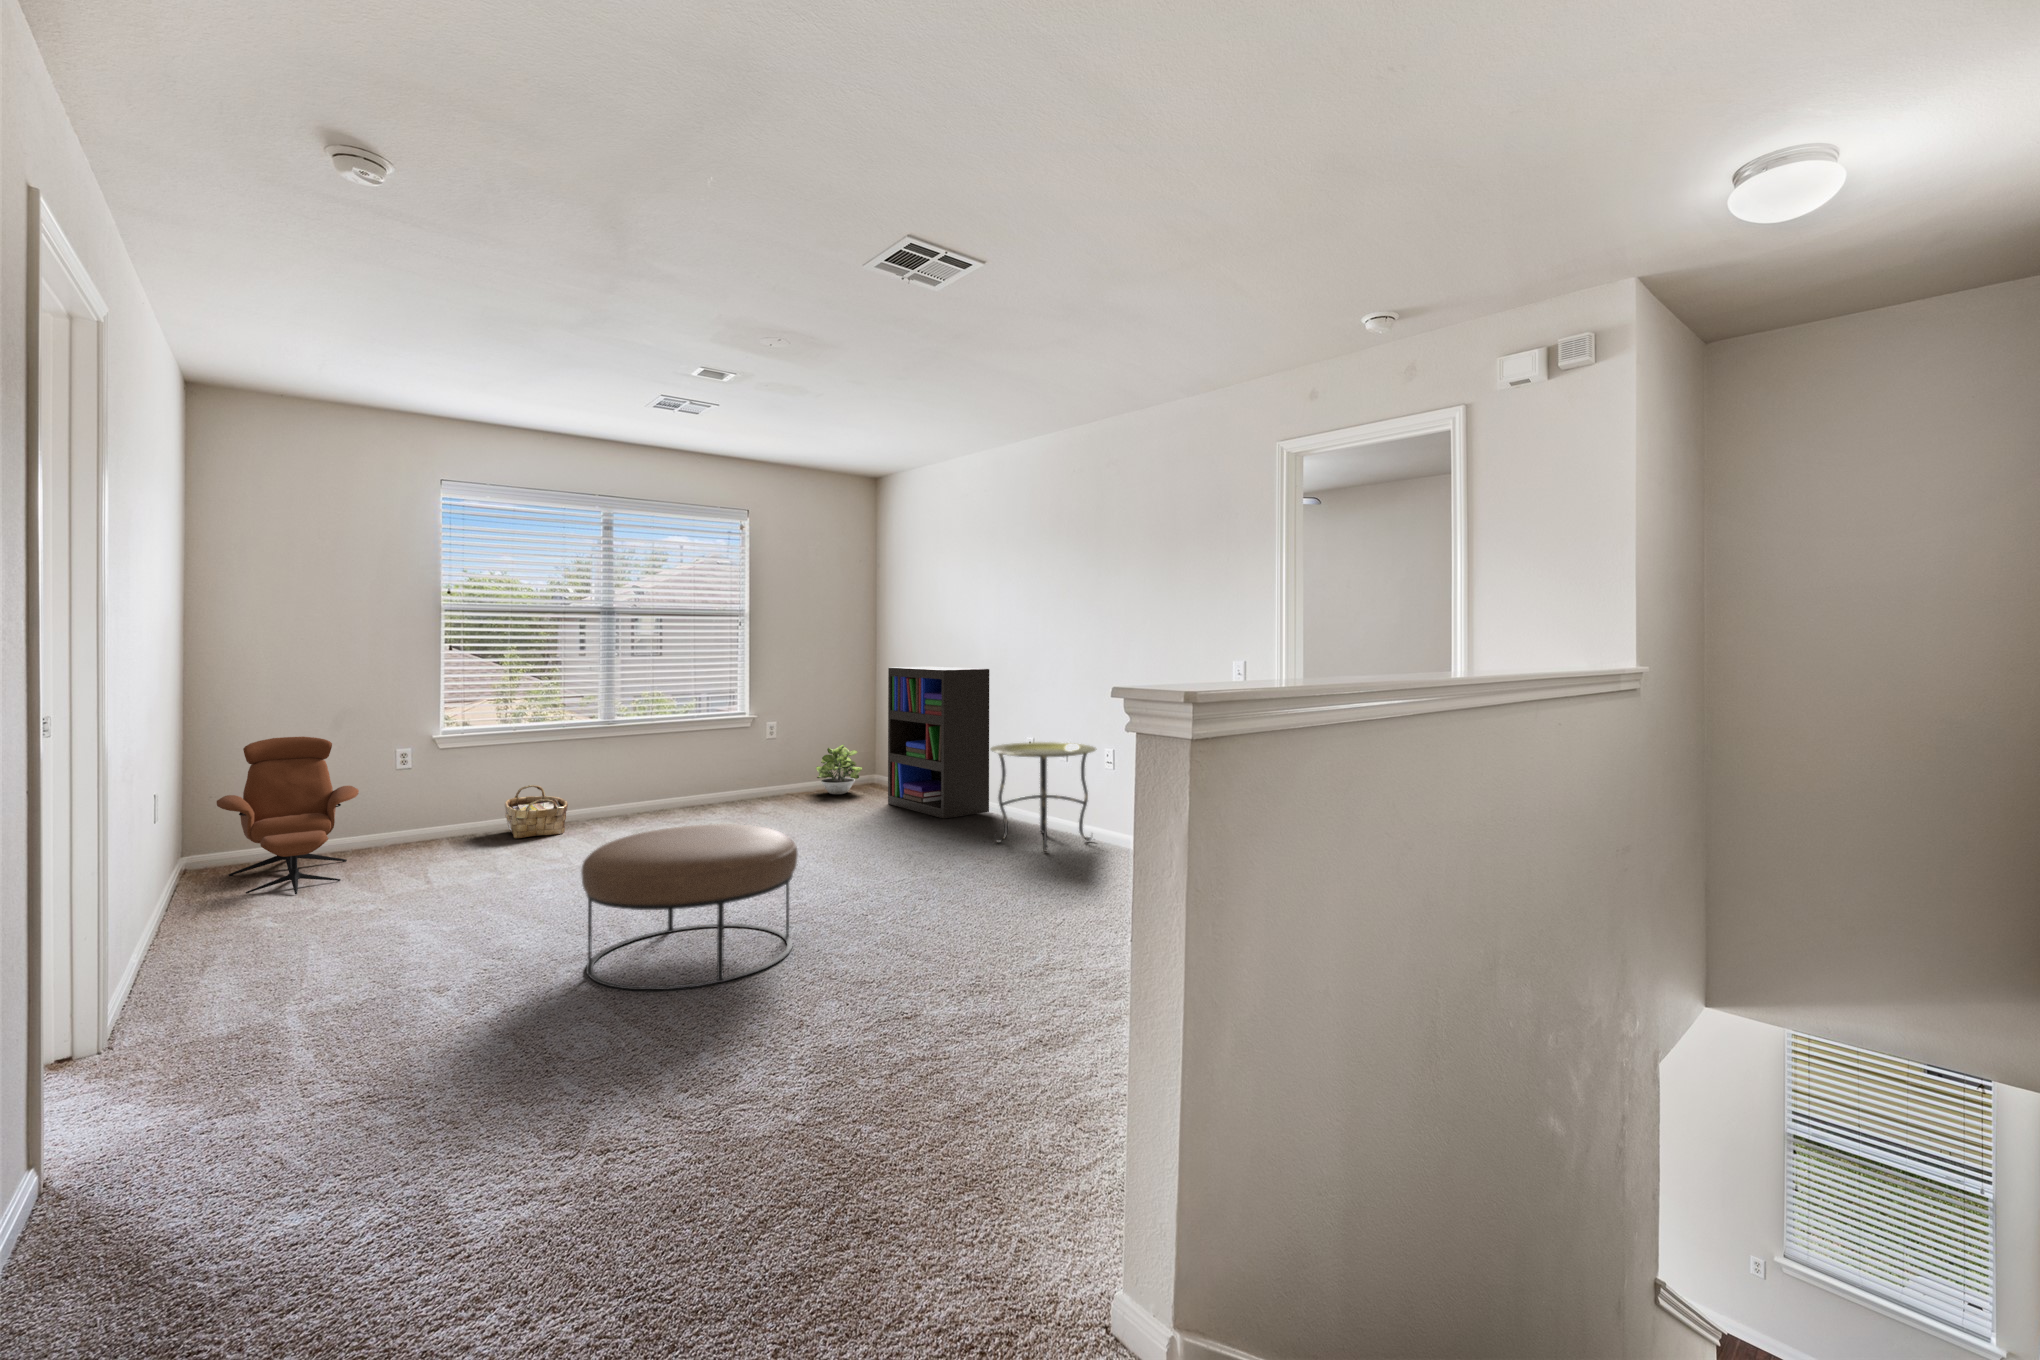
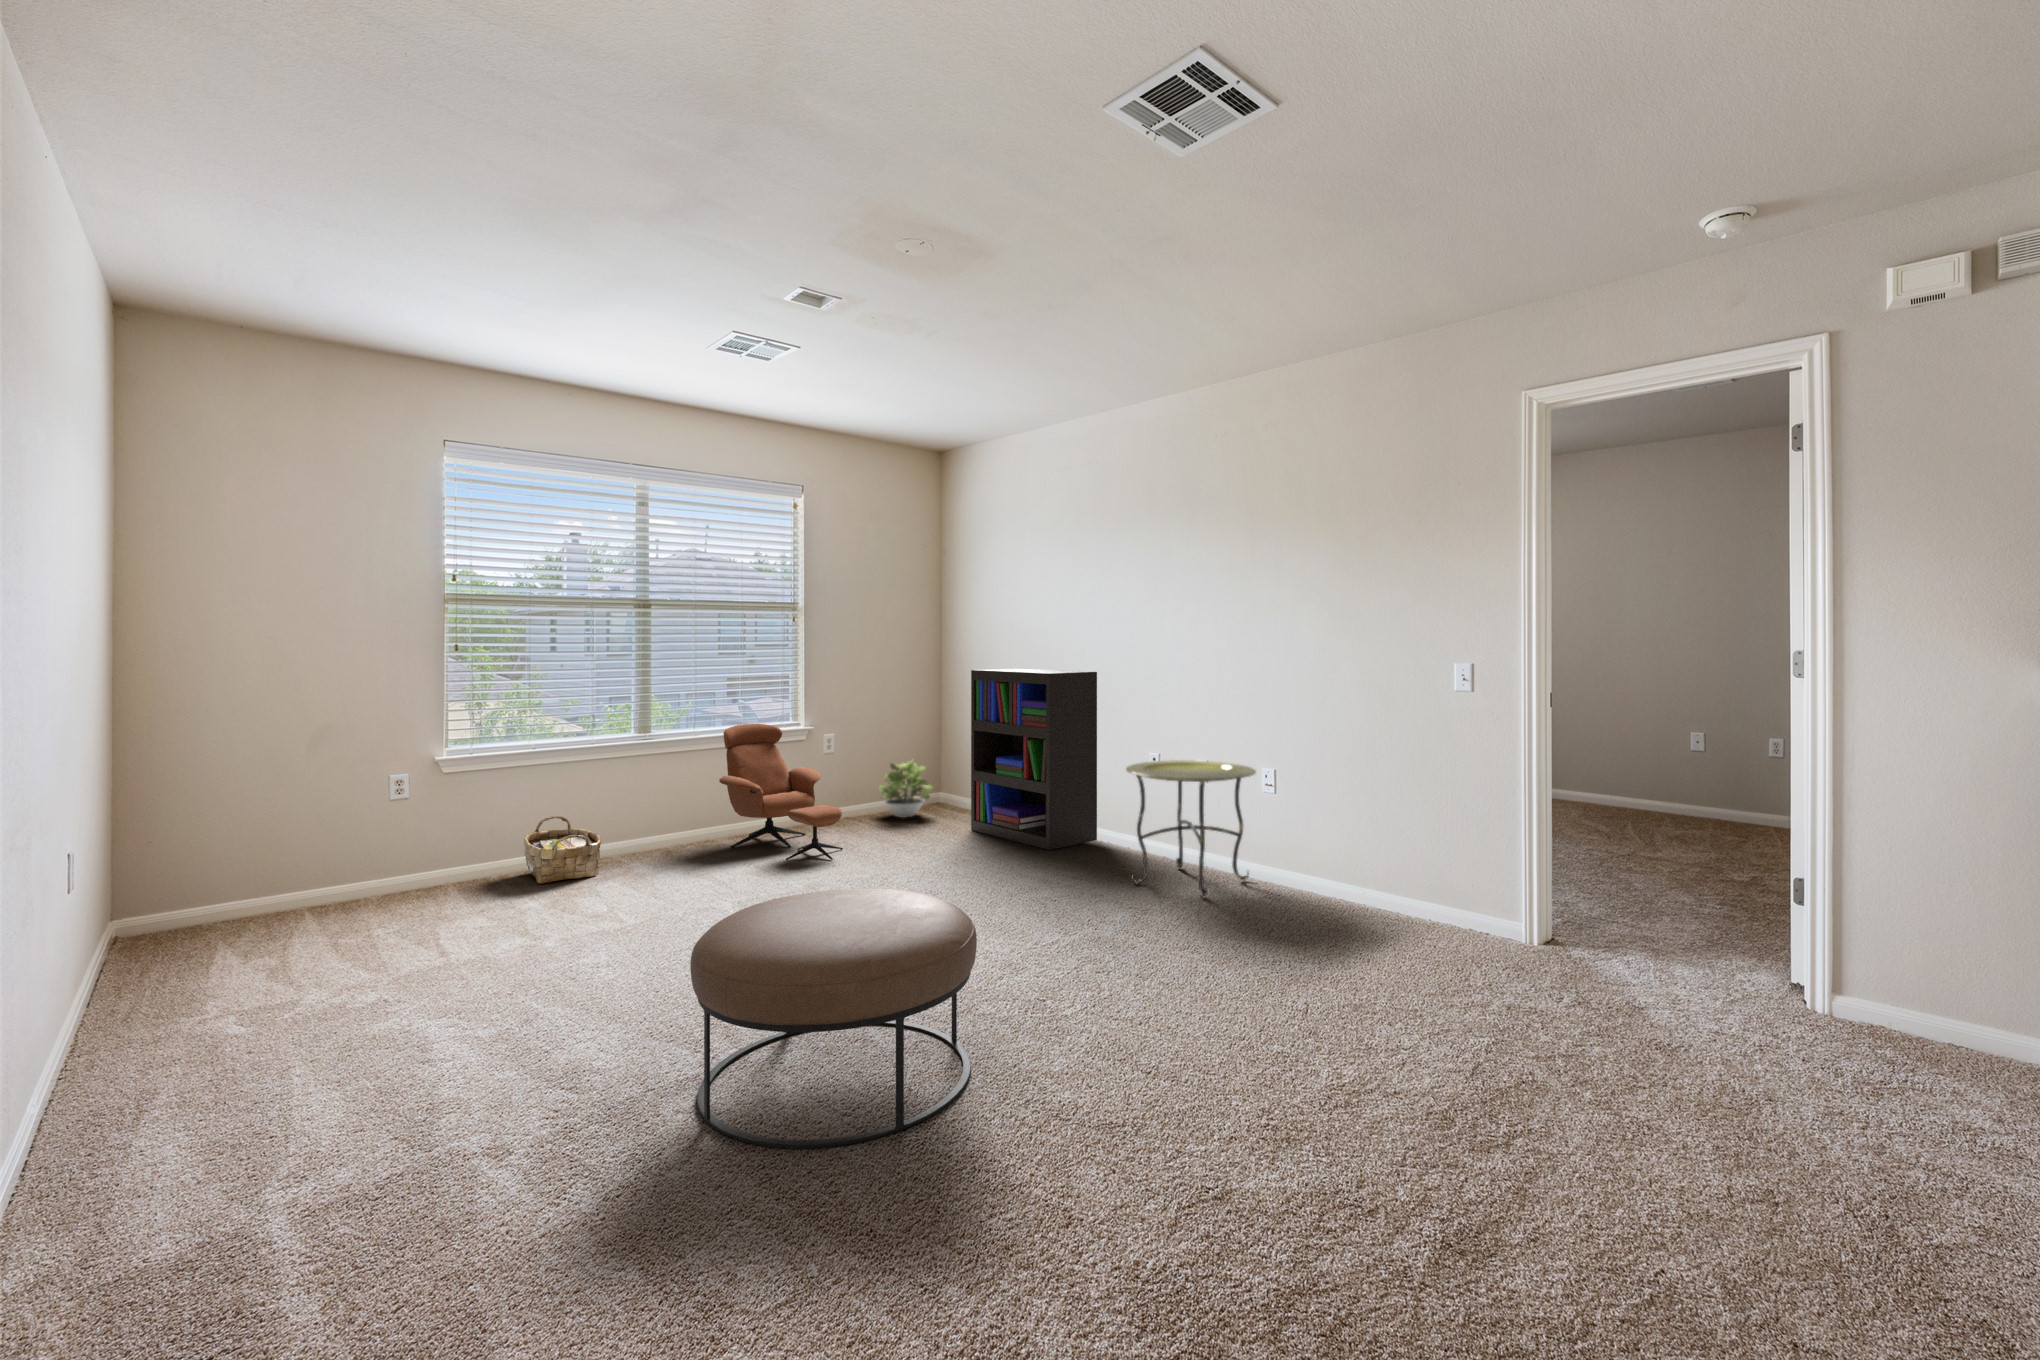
lounge chair: present [217,737,359,894] -> present [719,724,843,860]

